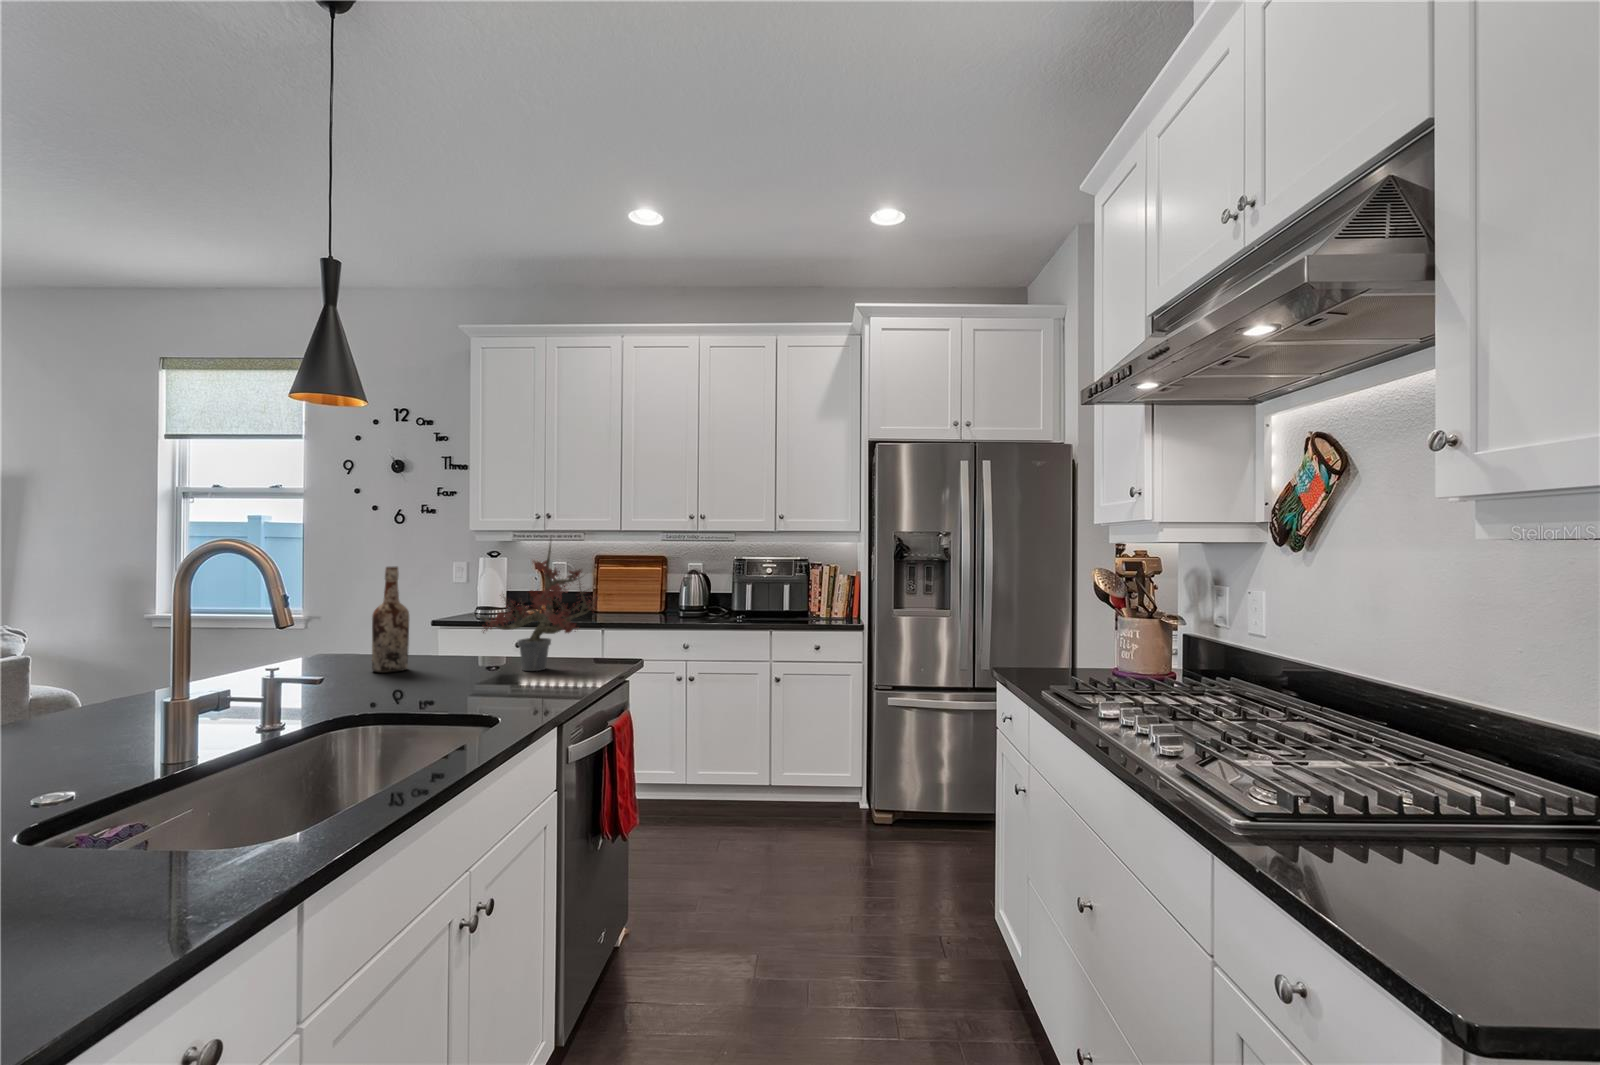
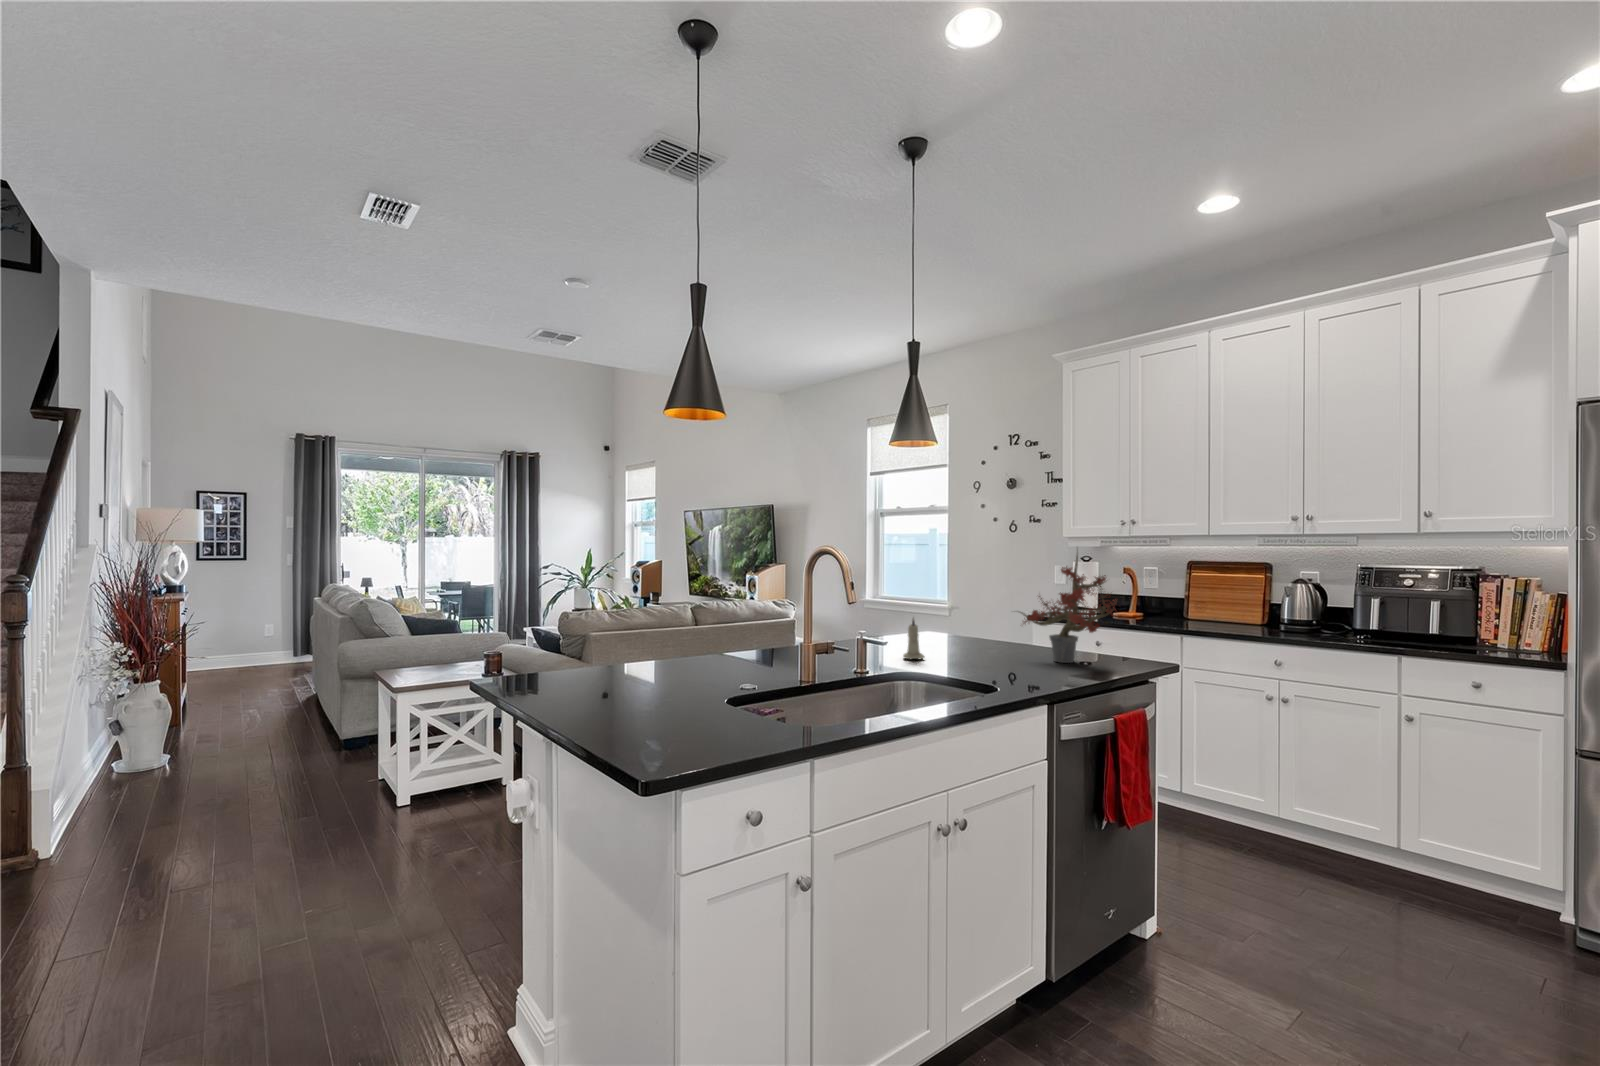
wine bottle: present [372,567,409,673] -> none [948,570,973,651]
candle: none [314,632,352,695] -> present [903,619,925,659]

